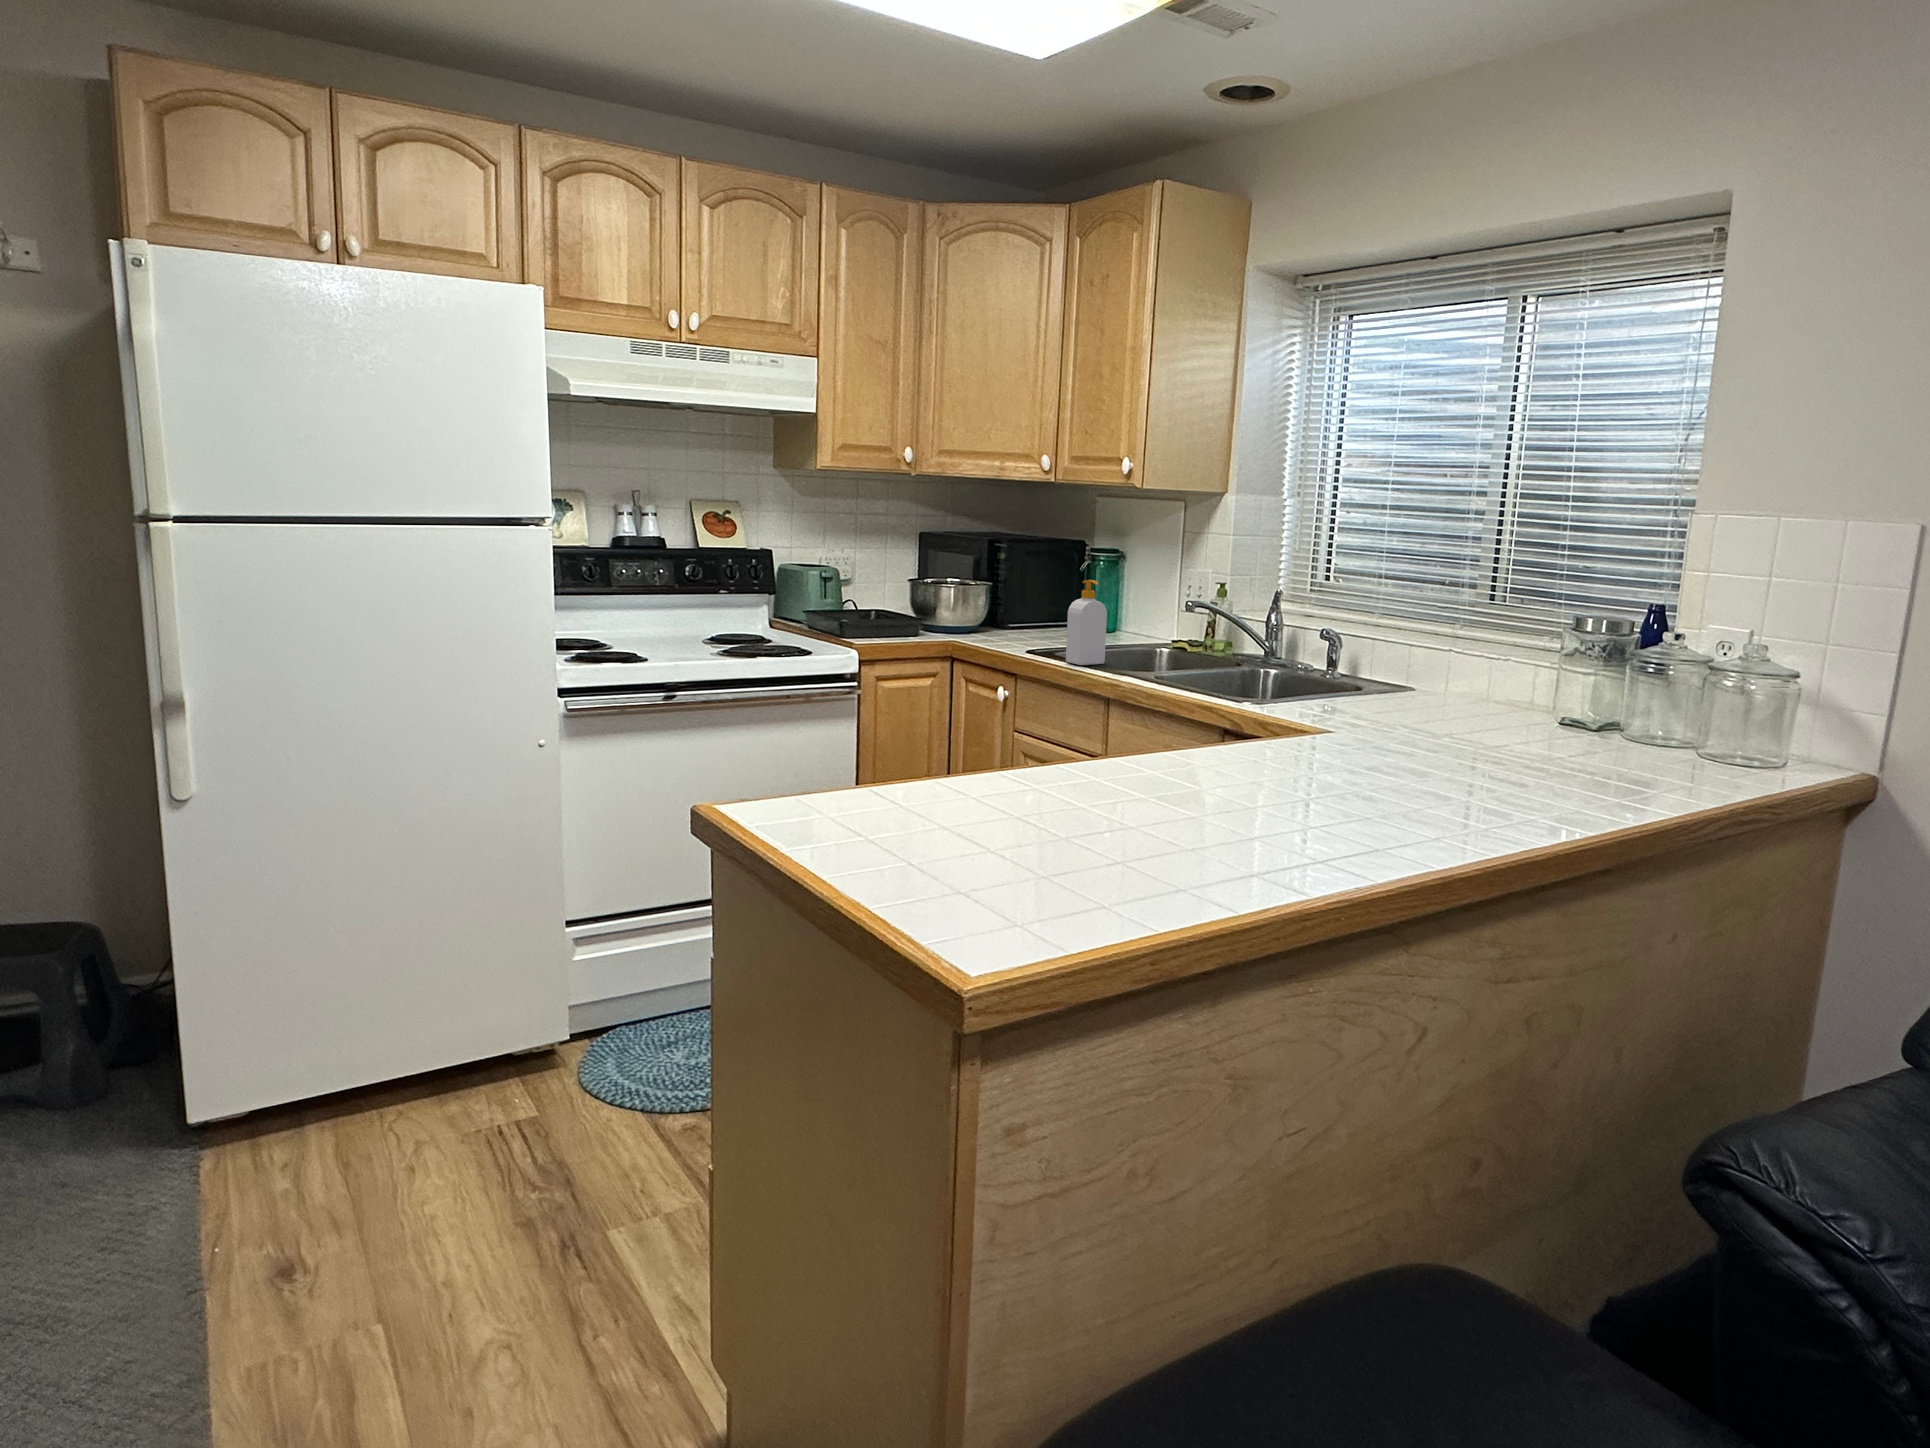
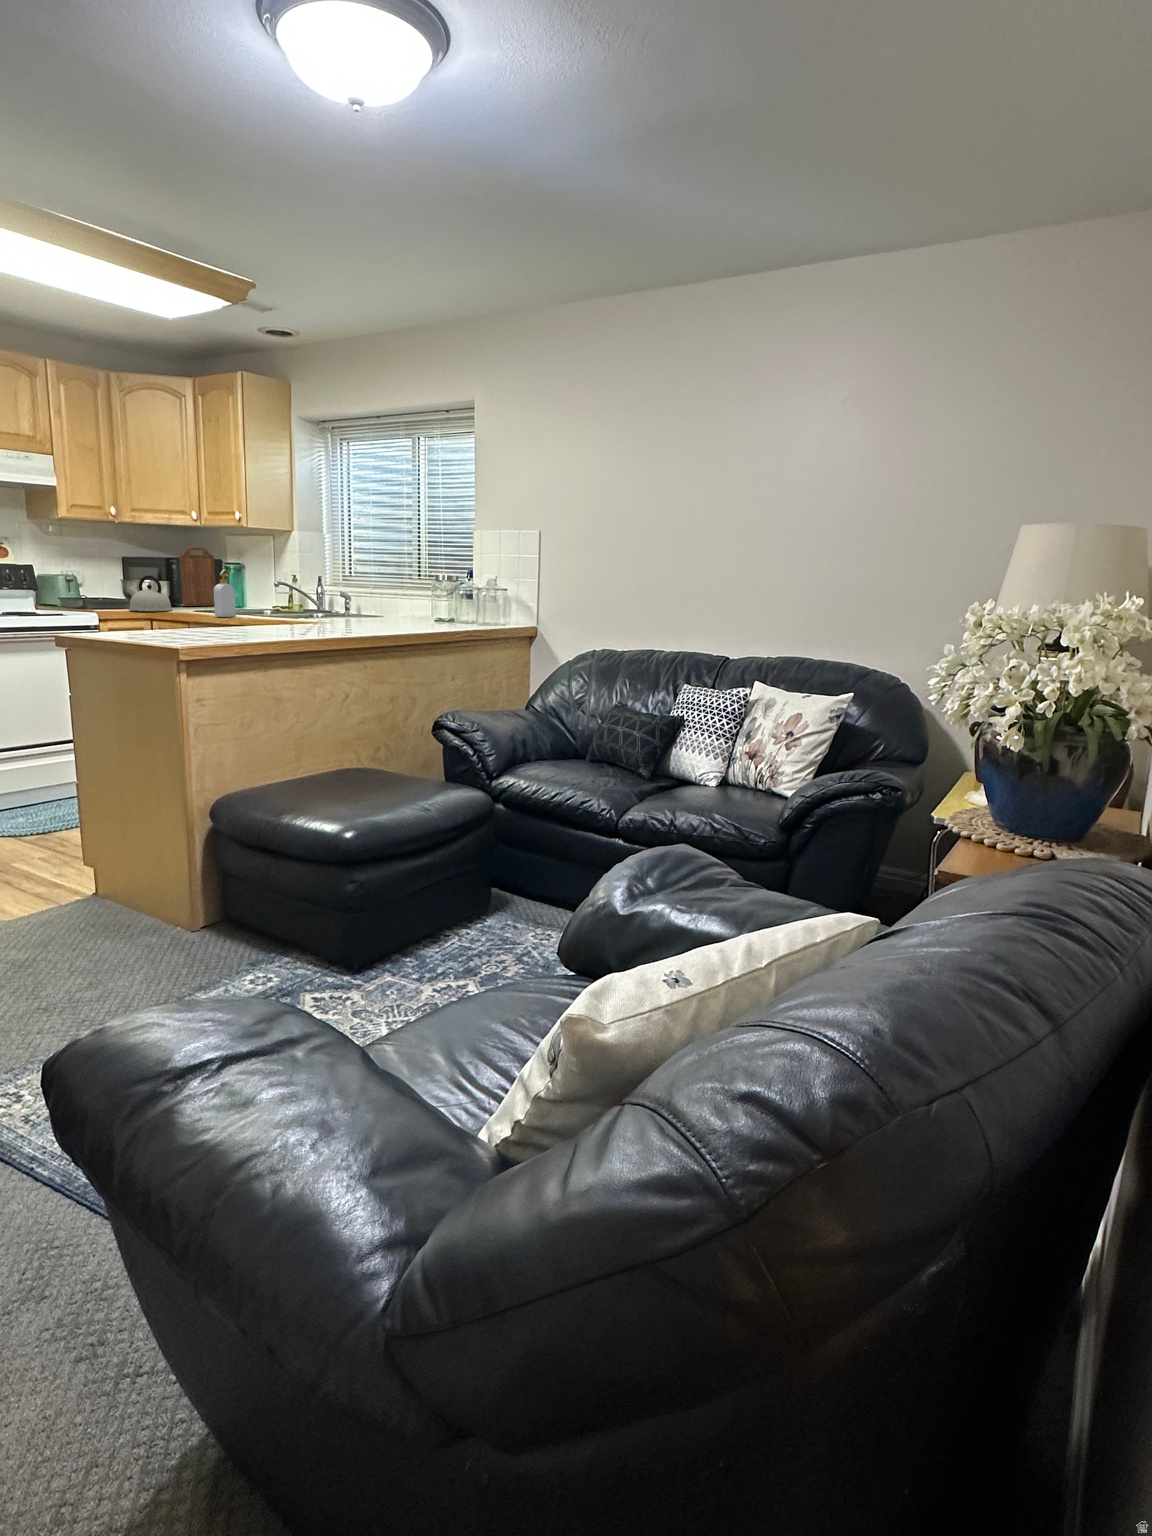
cutting board: none [1008,519,1071,627] -> present [179,547,216,606]
kettle: none [915,573,989,642] -> present [127,575,172,611]

